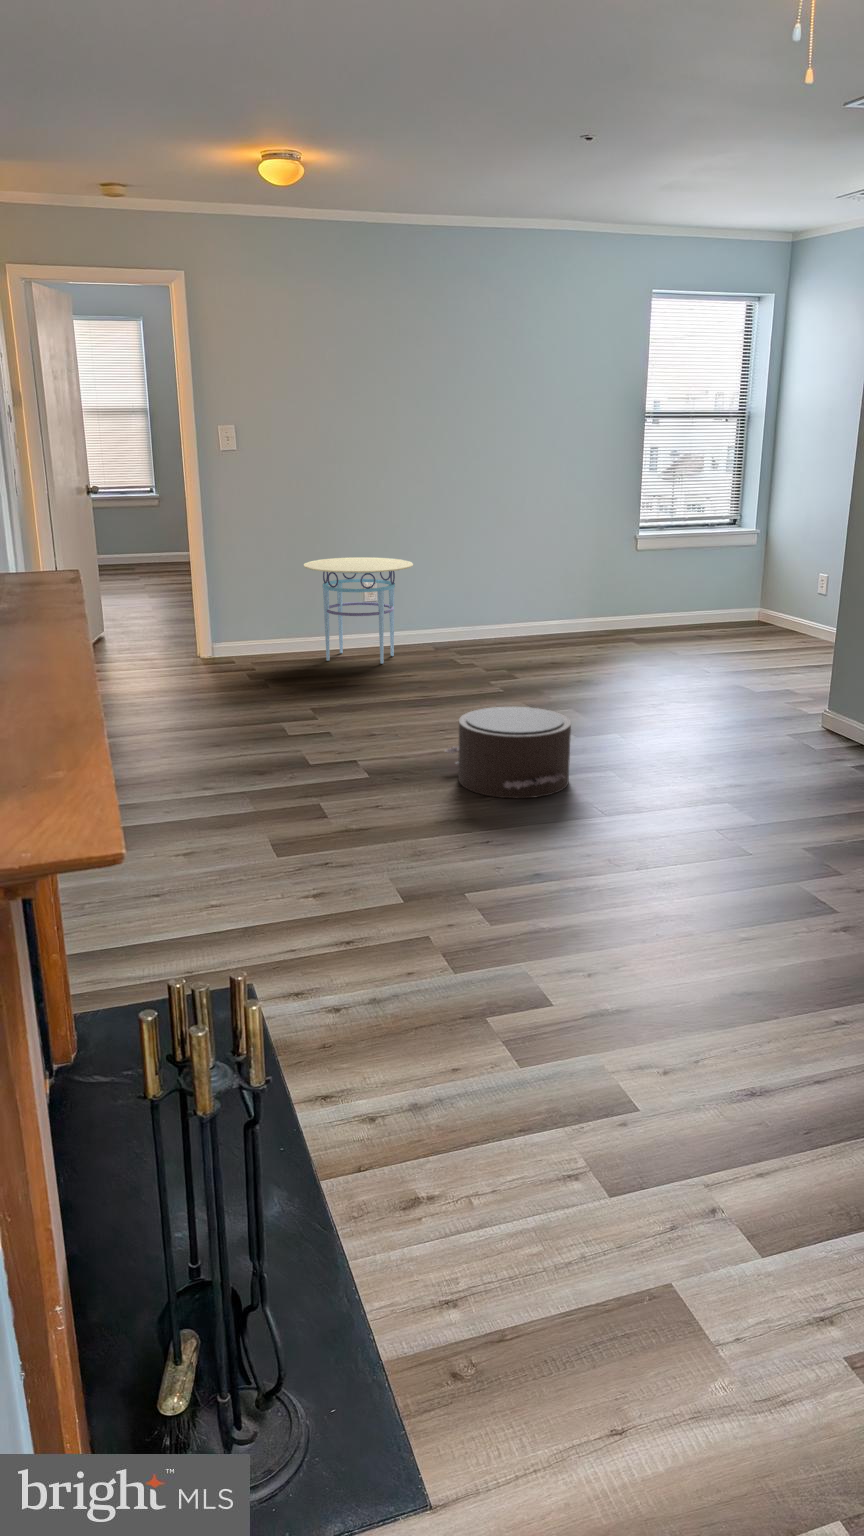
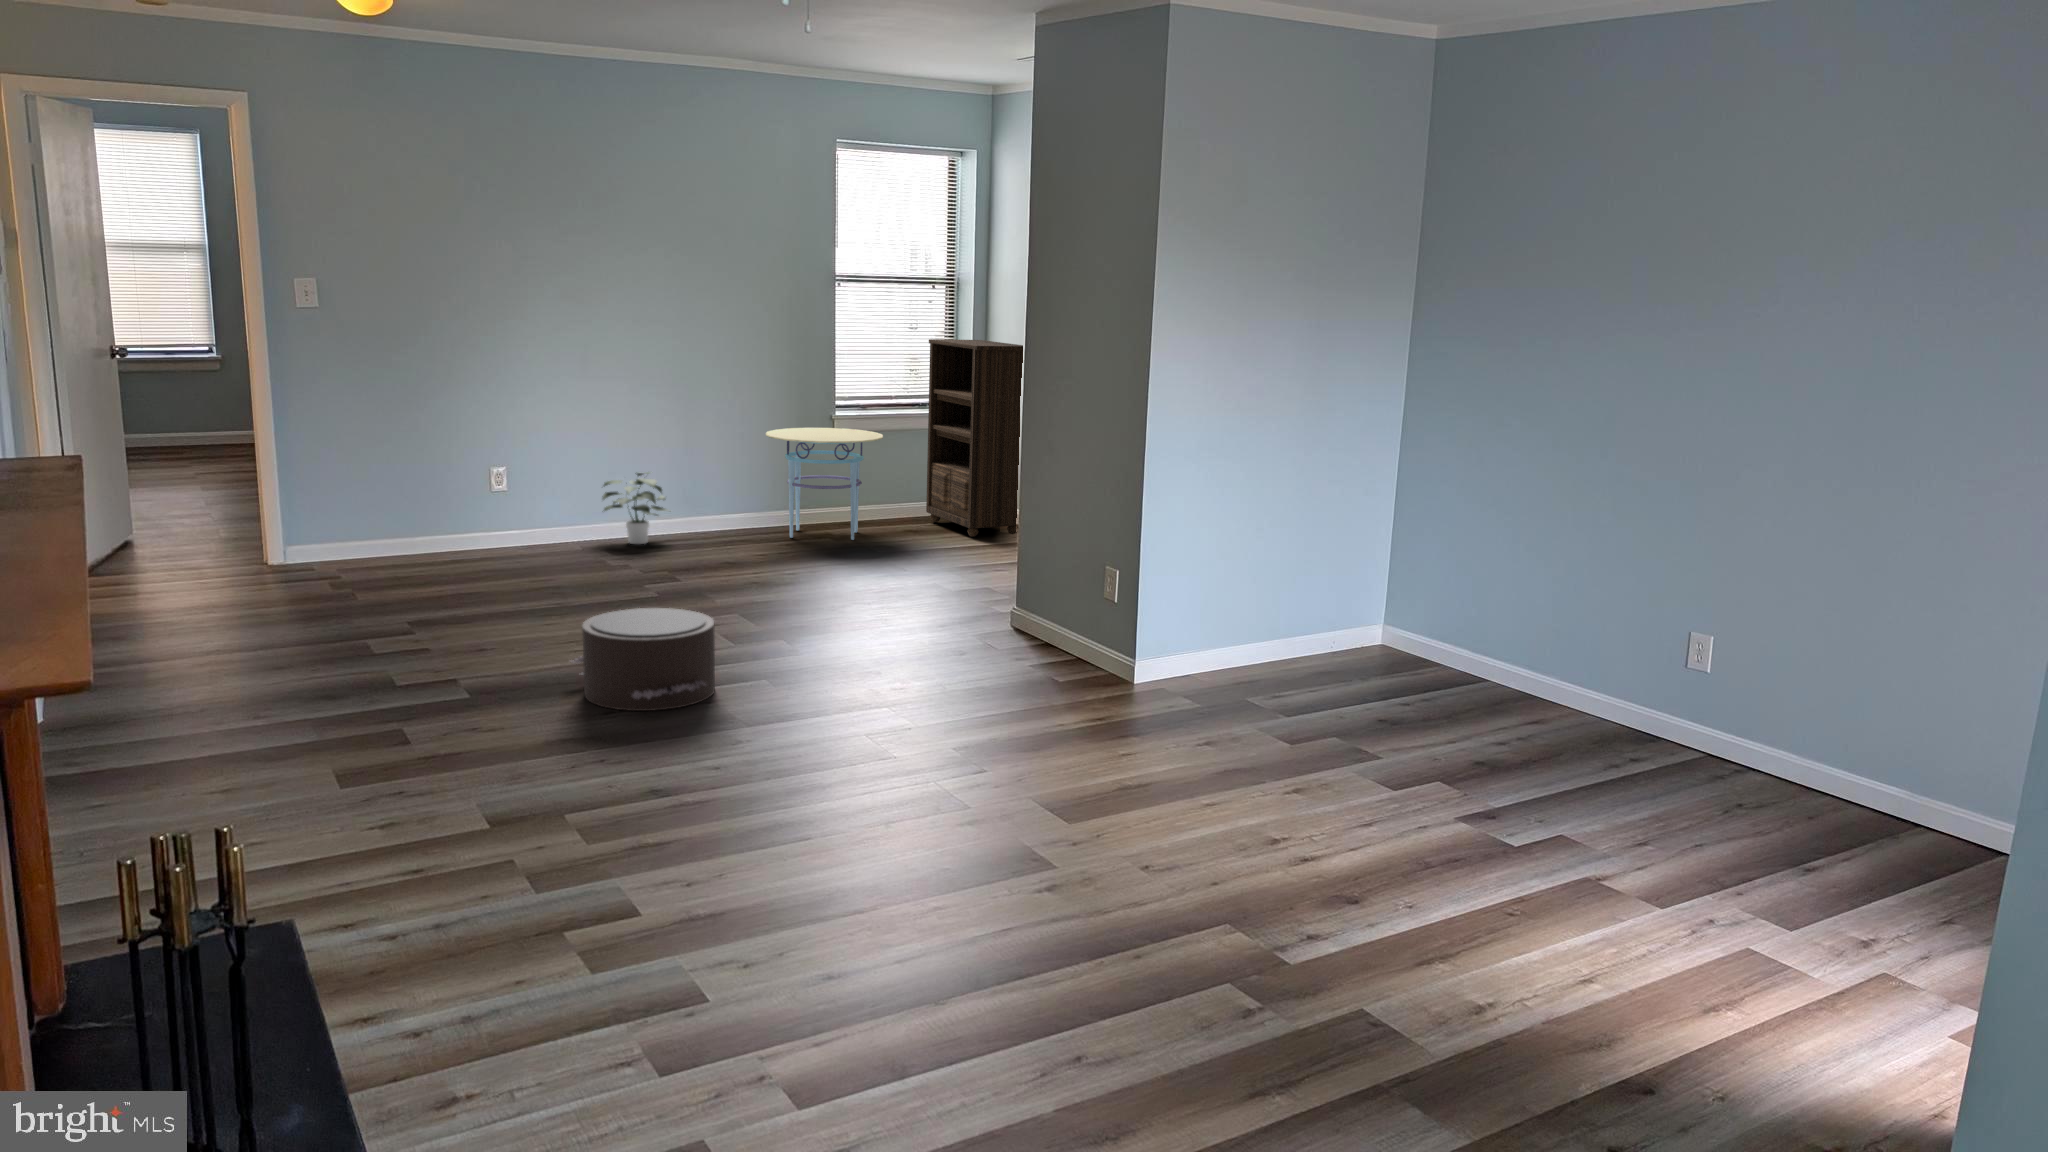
bookshelf: none [715,466,826,644] -> present [926,339,1023,537]
side table: present [304,557,413,664] -> present [766,428,883,540]
potted plant: none [447,586,504,646] -> present [602,472,668,544]

